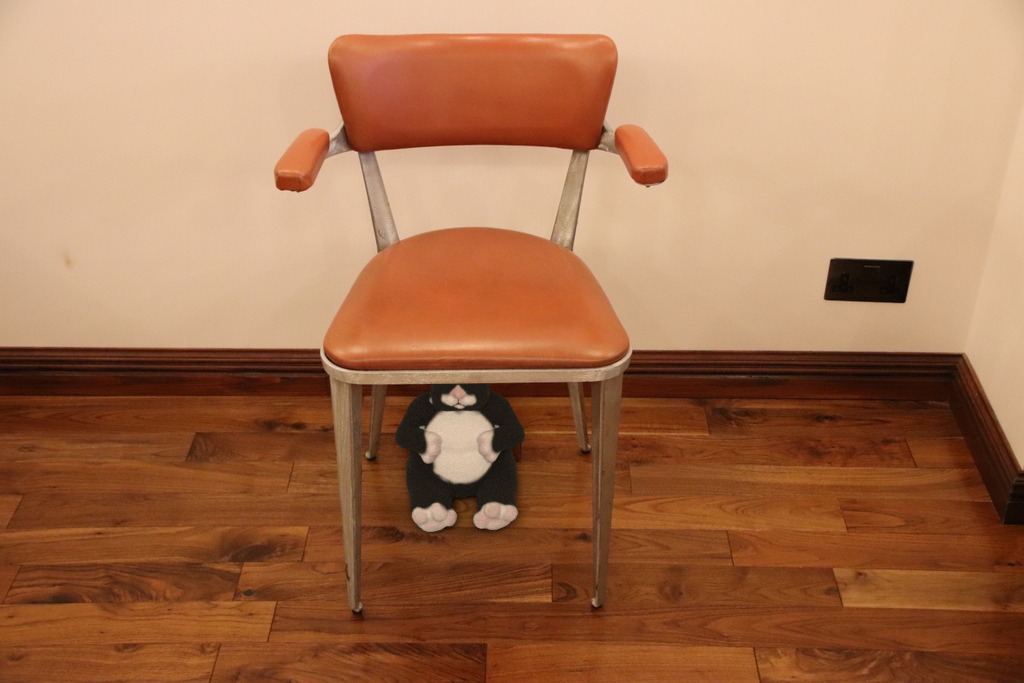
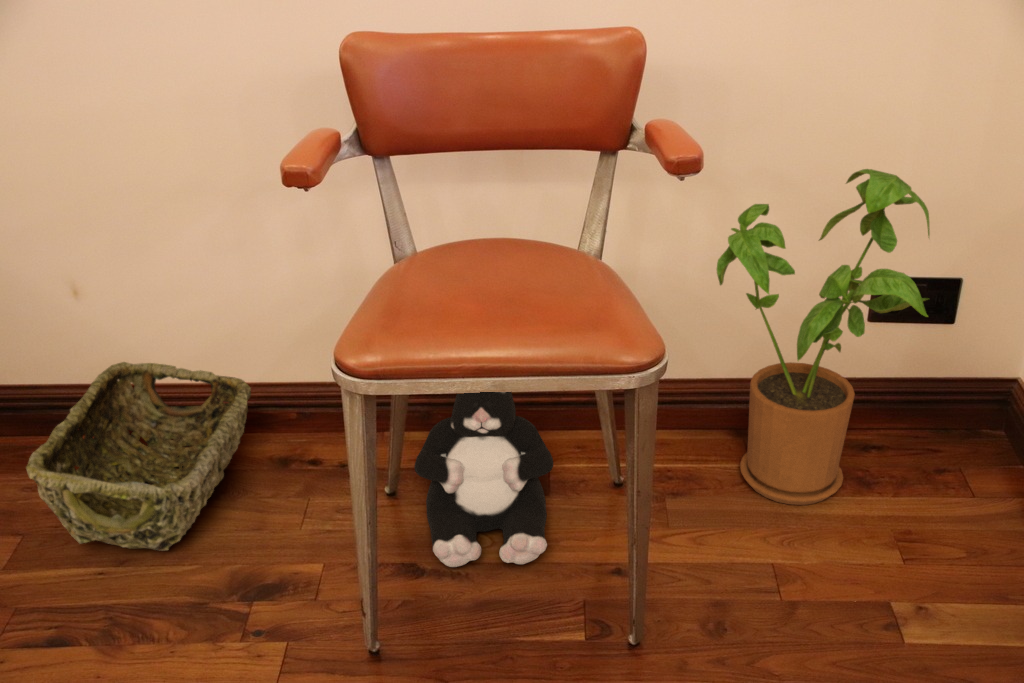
house plant: none [681,164,880,475] -> present [717,169,930,505]
woven basket: none [29,331,240,514] -> present [26,362,251,551]

